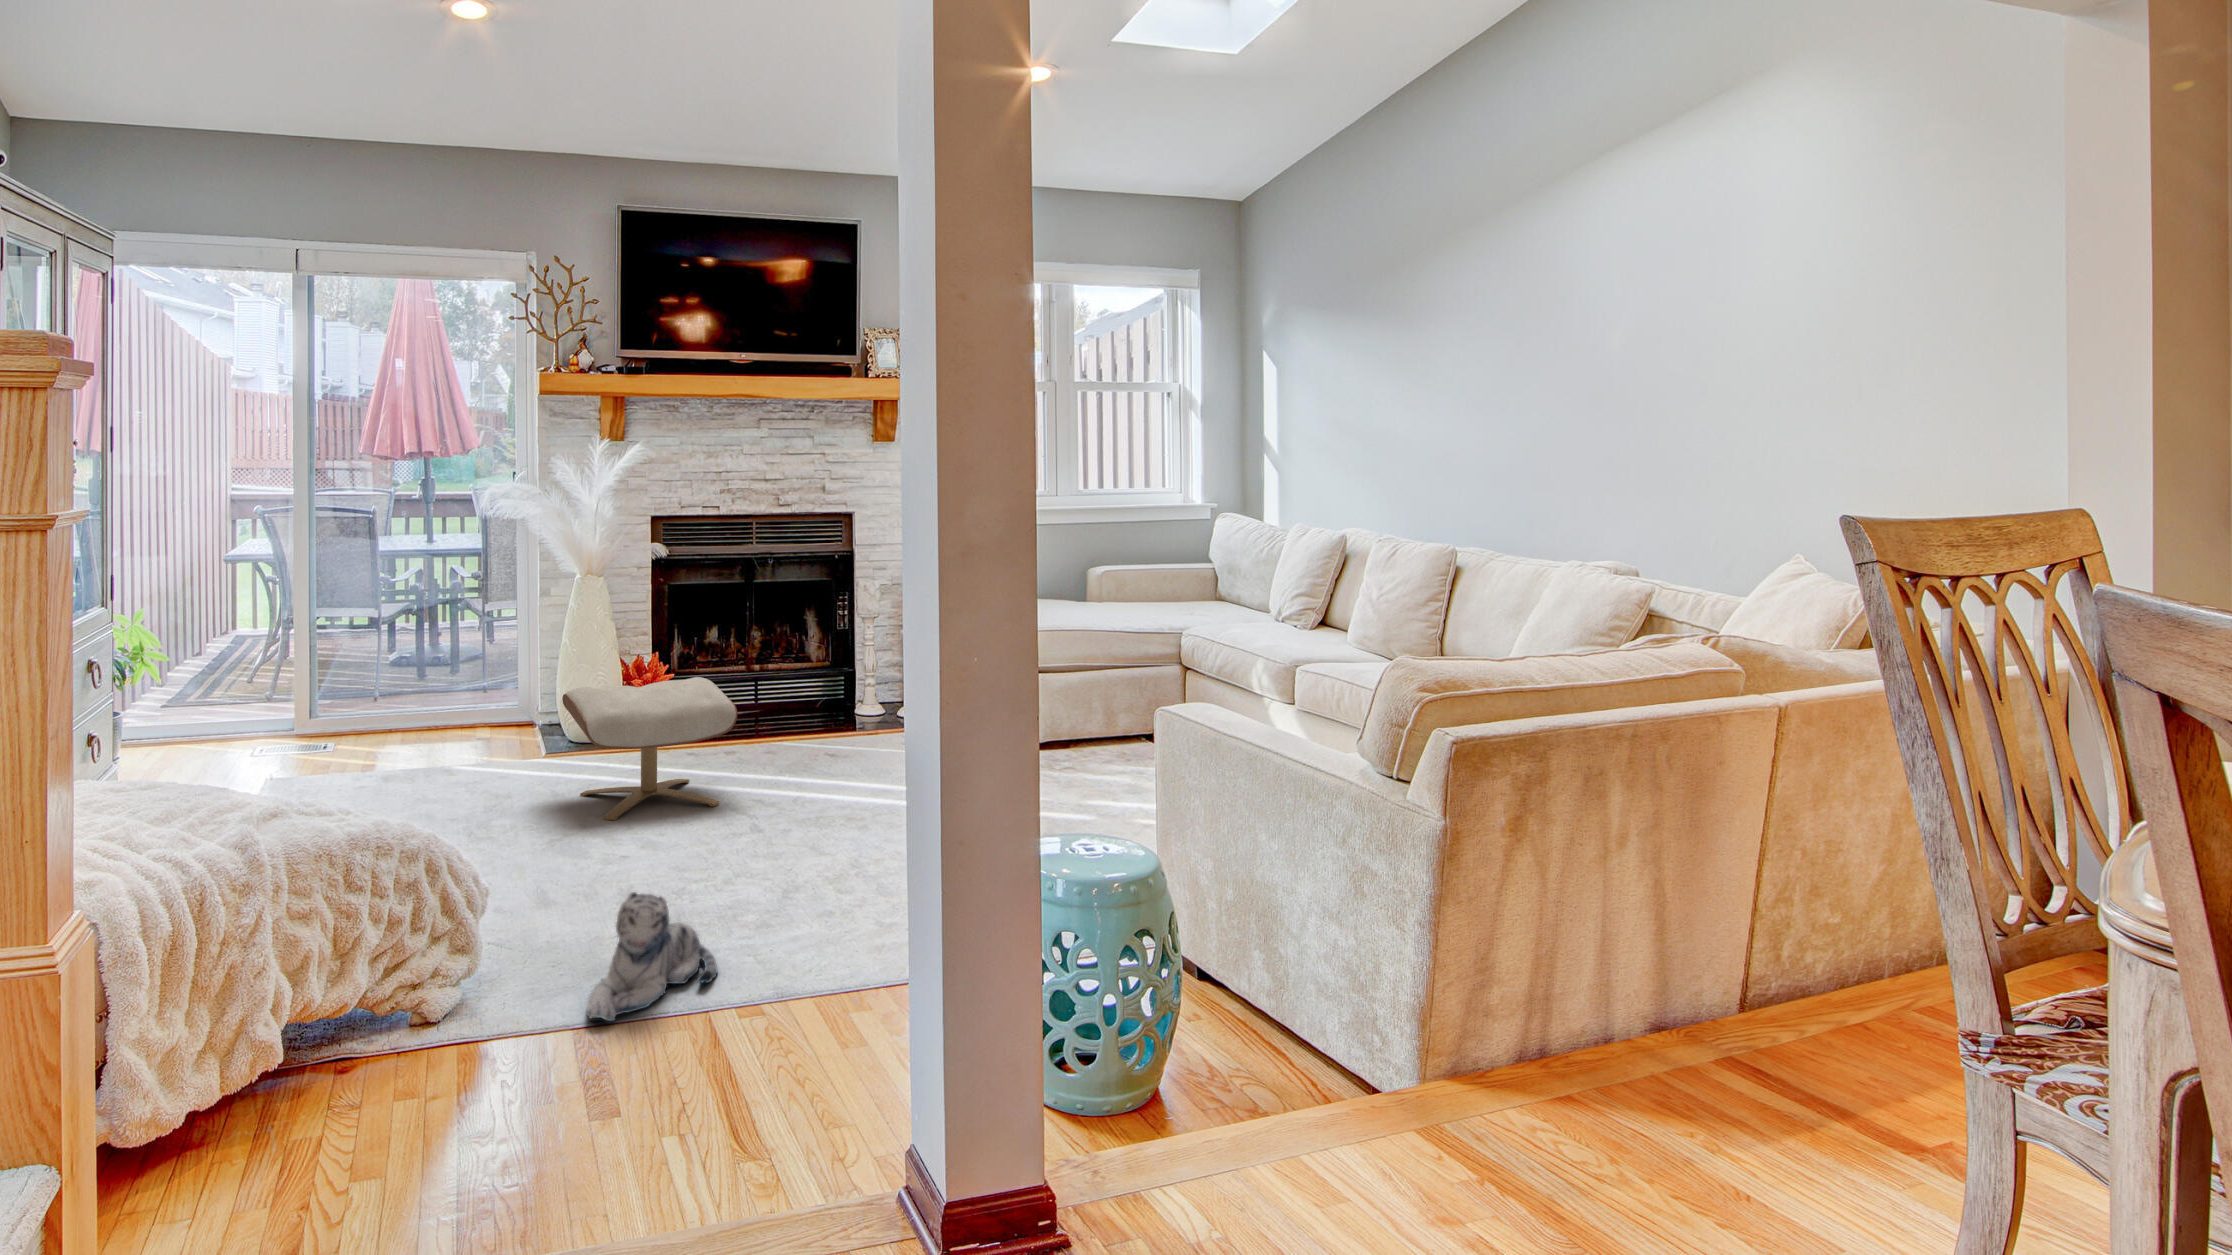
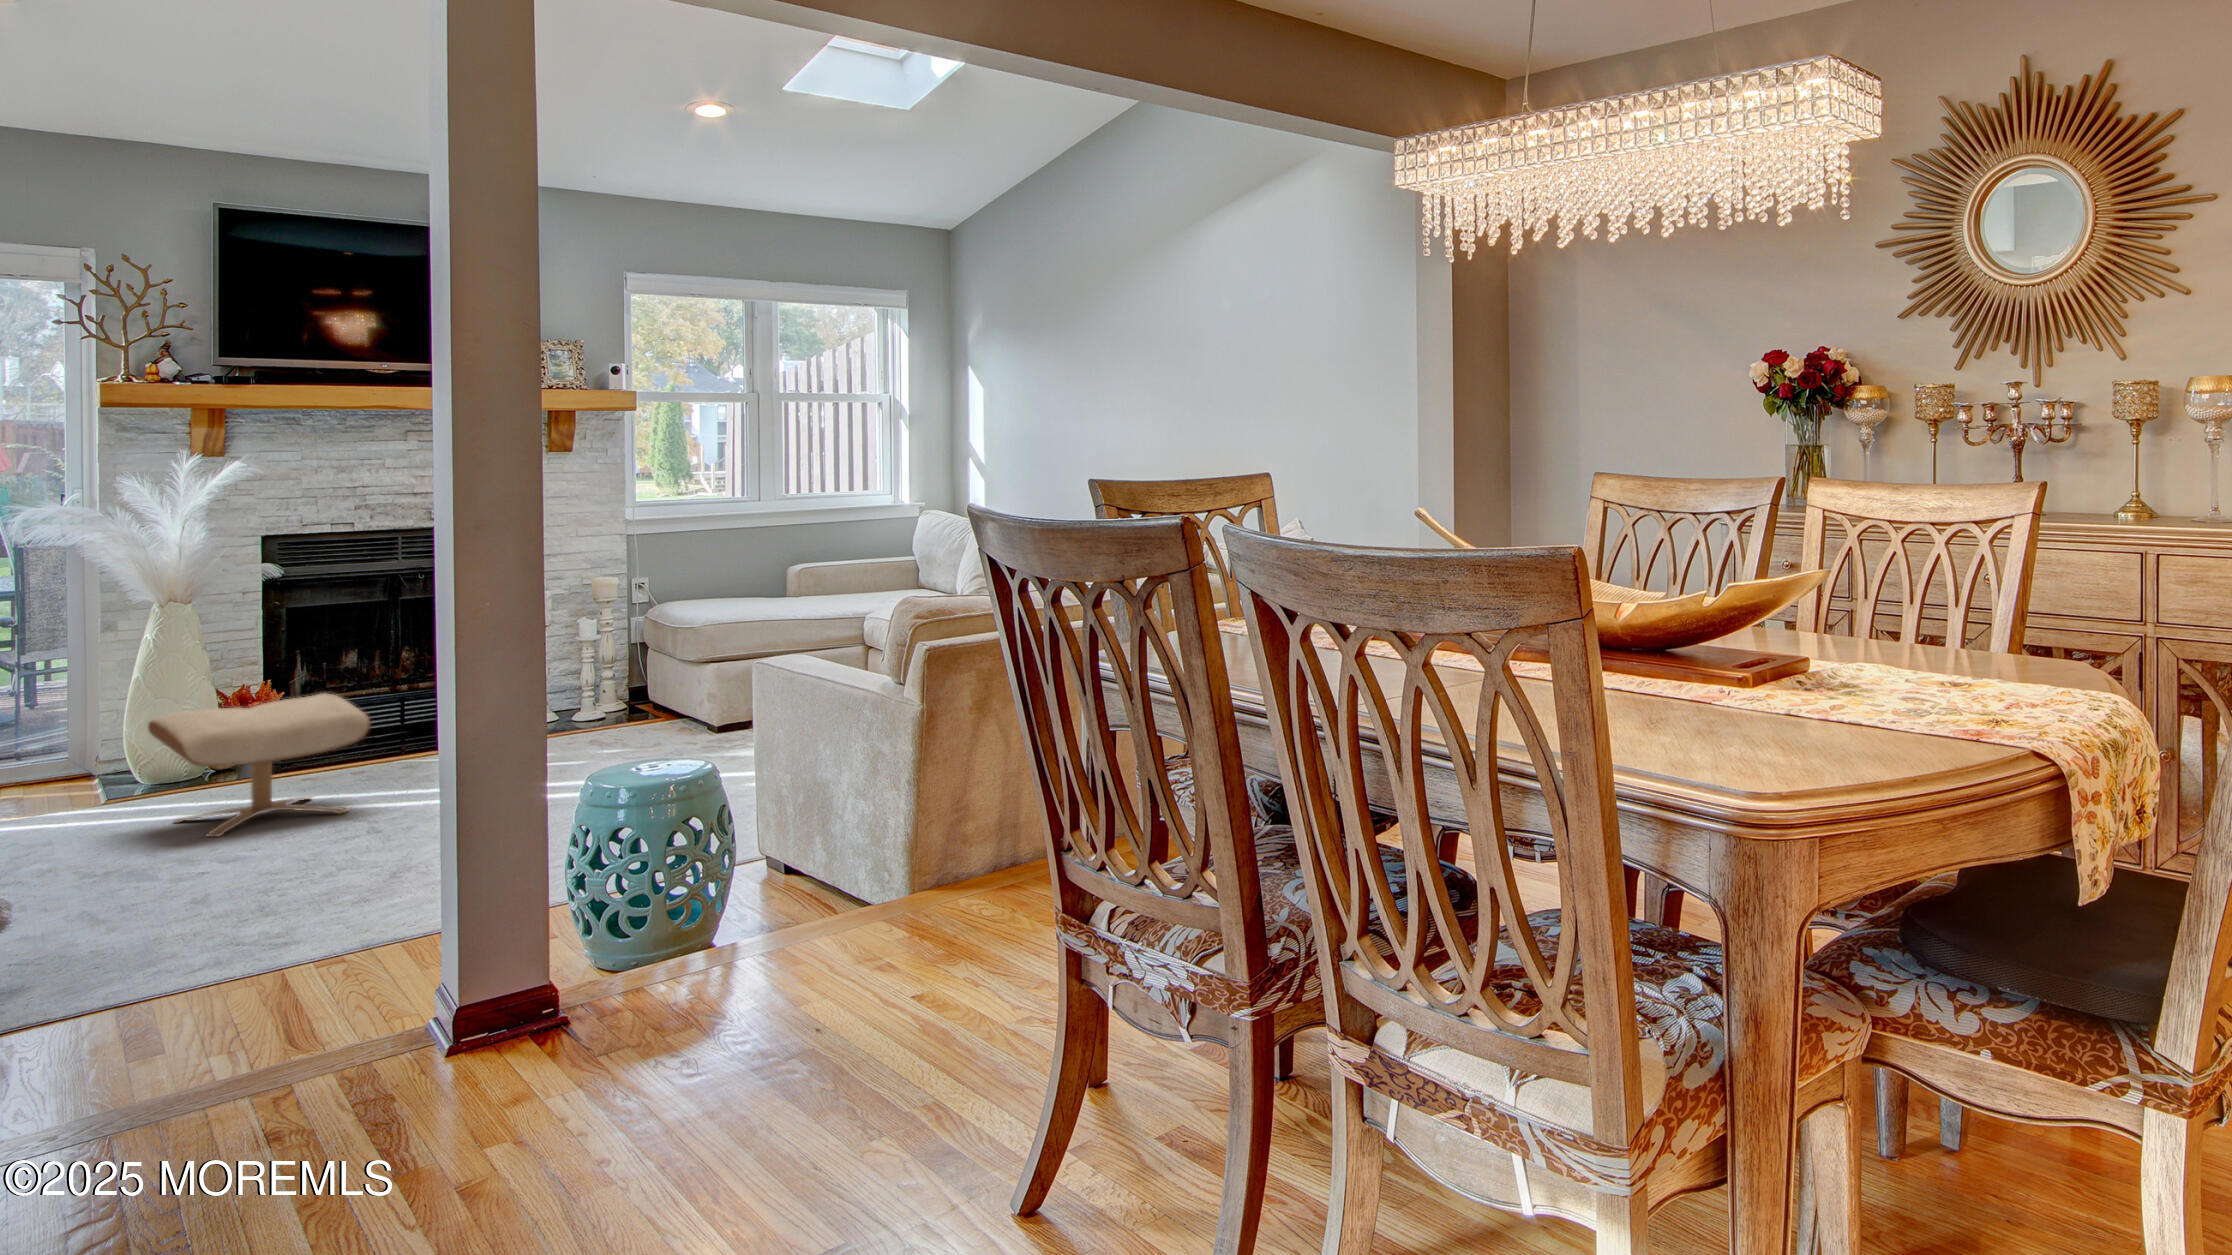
plush toy: present [587,892,717,1021] -> none [204,854,344,960]

